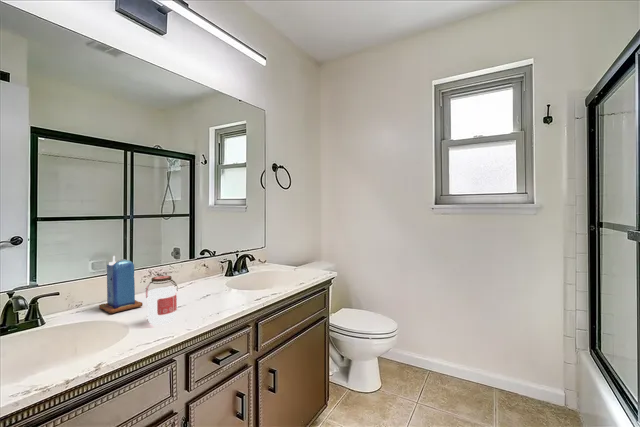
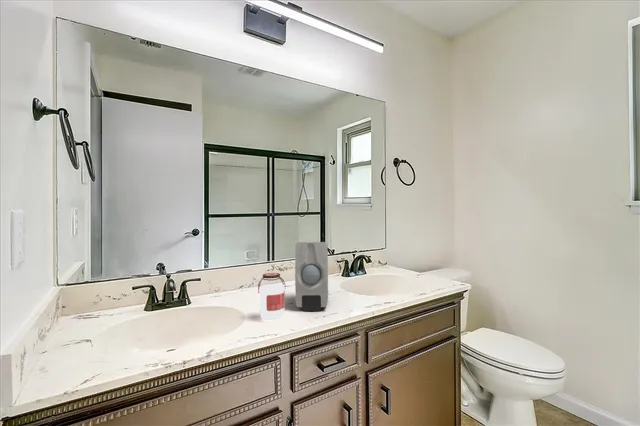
soap dispenser: none [186,242,220,311] -> present [295,242,328,311]
candle: present [99,256,143,314] -> none [228,251,261,304]

